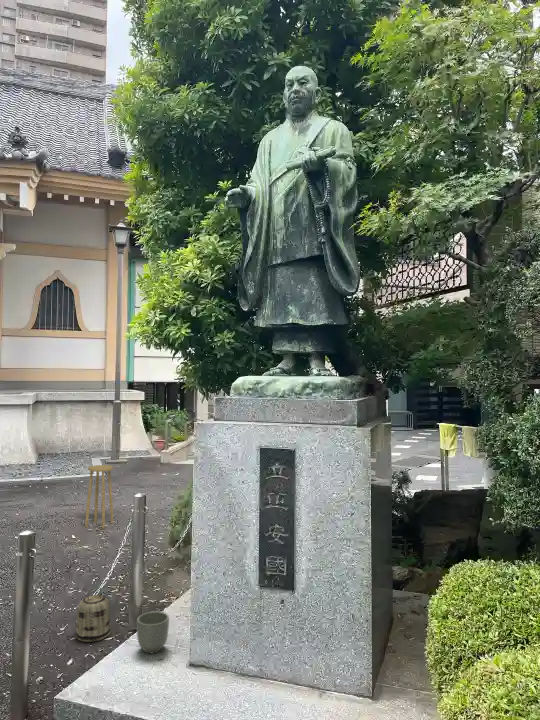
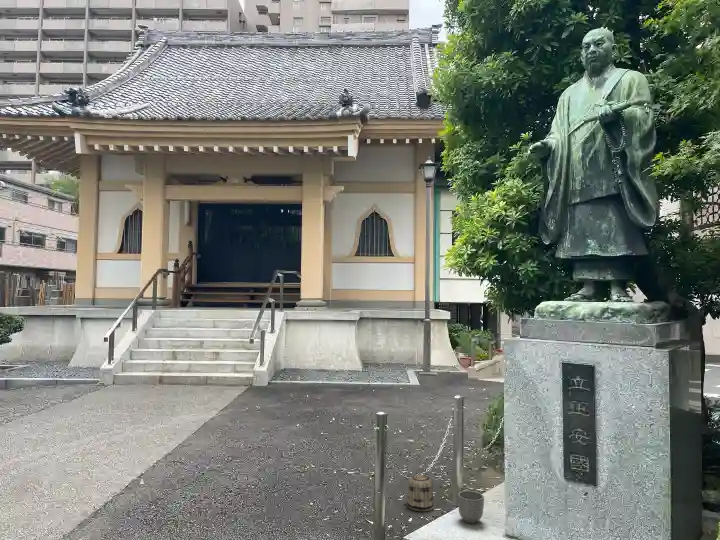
stool: present [85,465,113,529] -> none [406,374,429,428]

